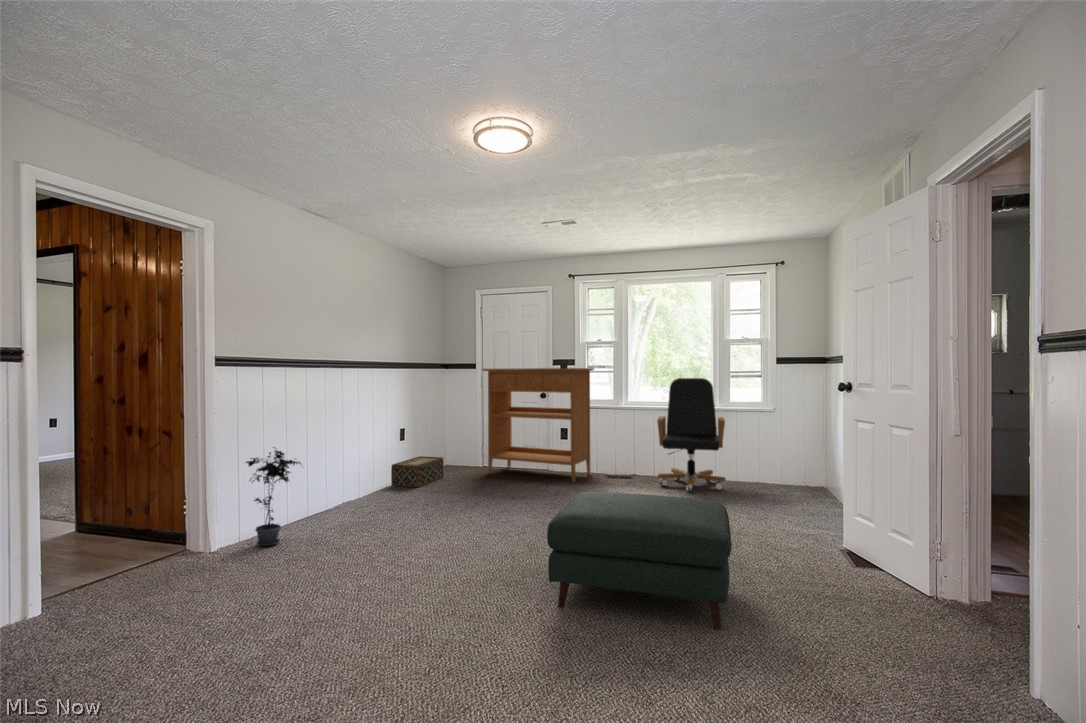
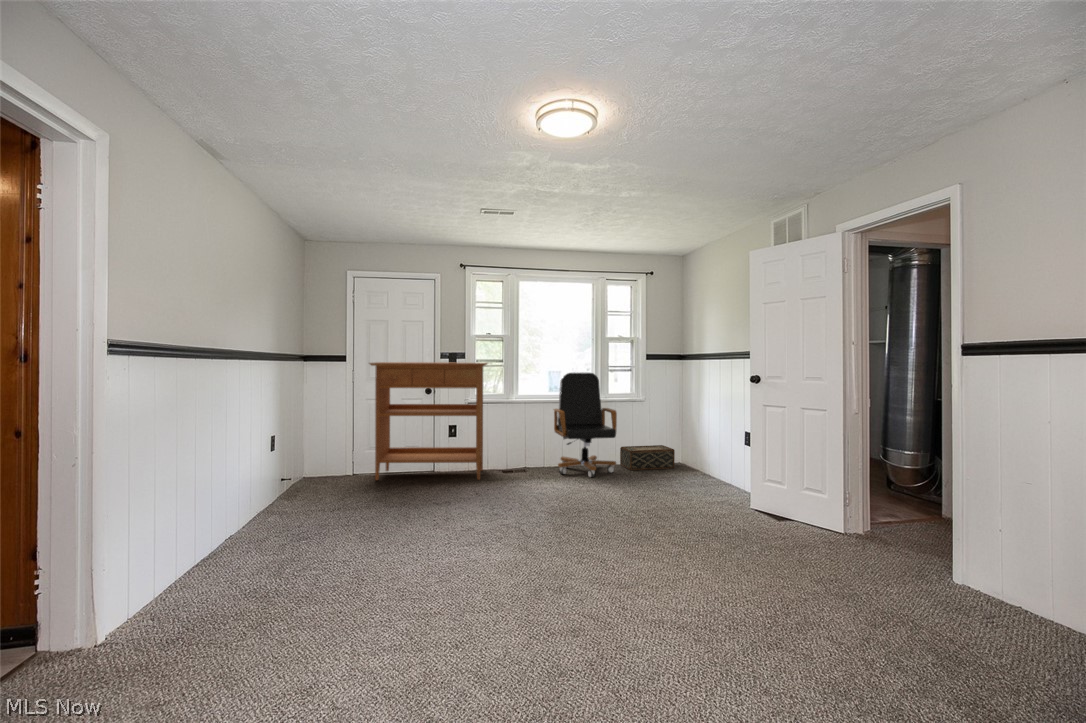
potted plant: present [246,450,301,546] -> none [183,472,277,604]
woven basket: present [391,456,443,487] -> present [620,445,675,470]
ottoman: present [547,492,732,629] -> none [601,481,778,593]

